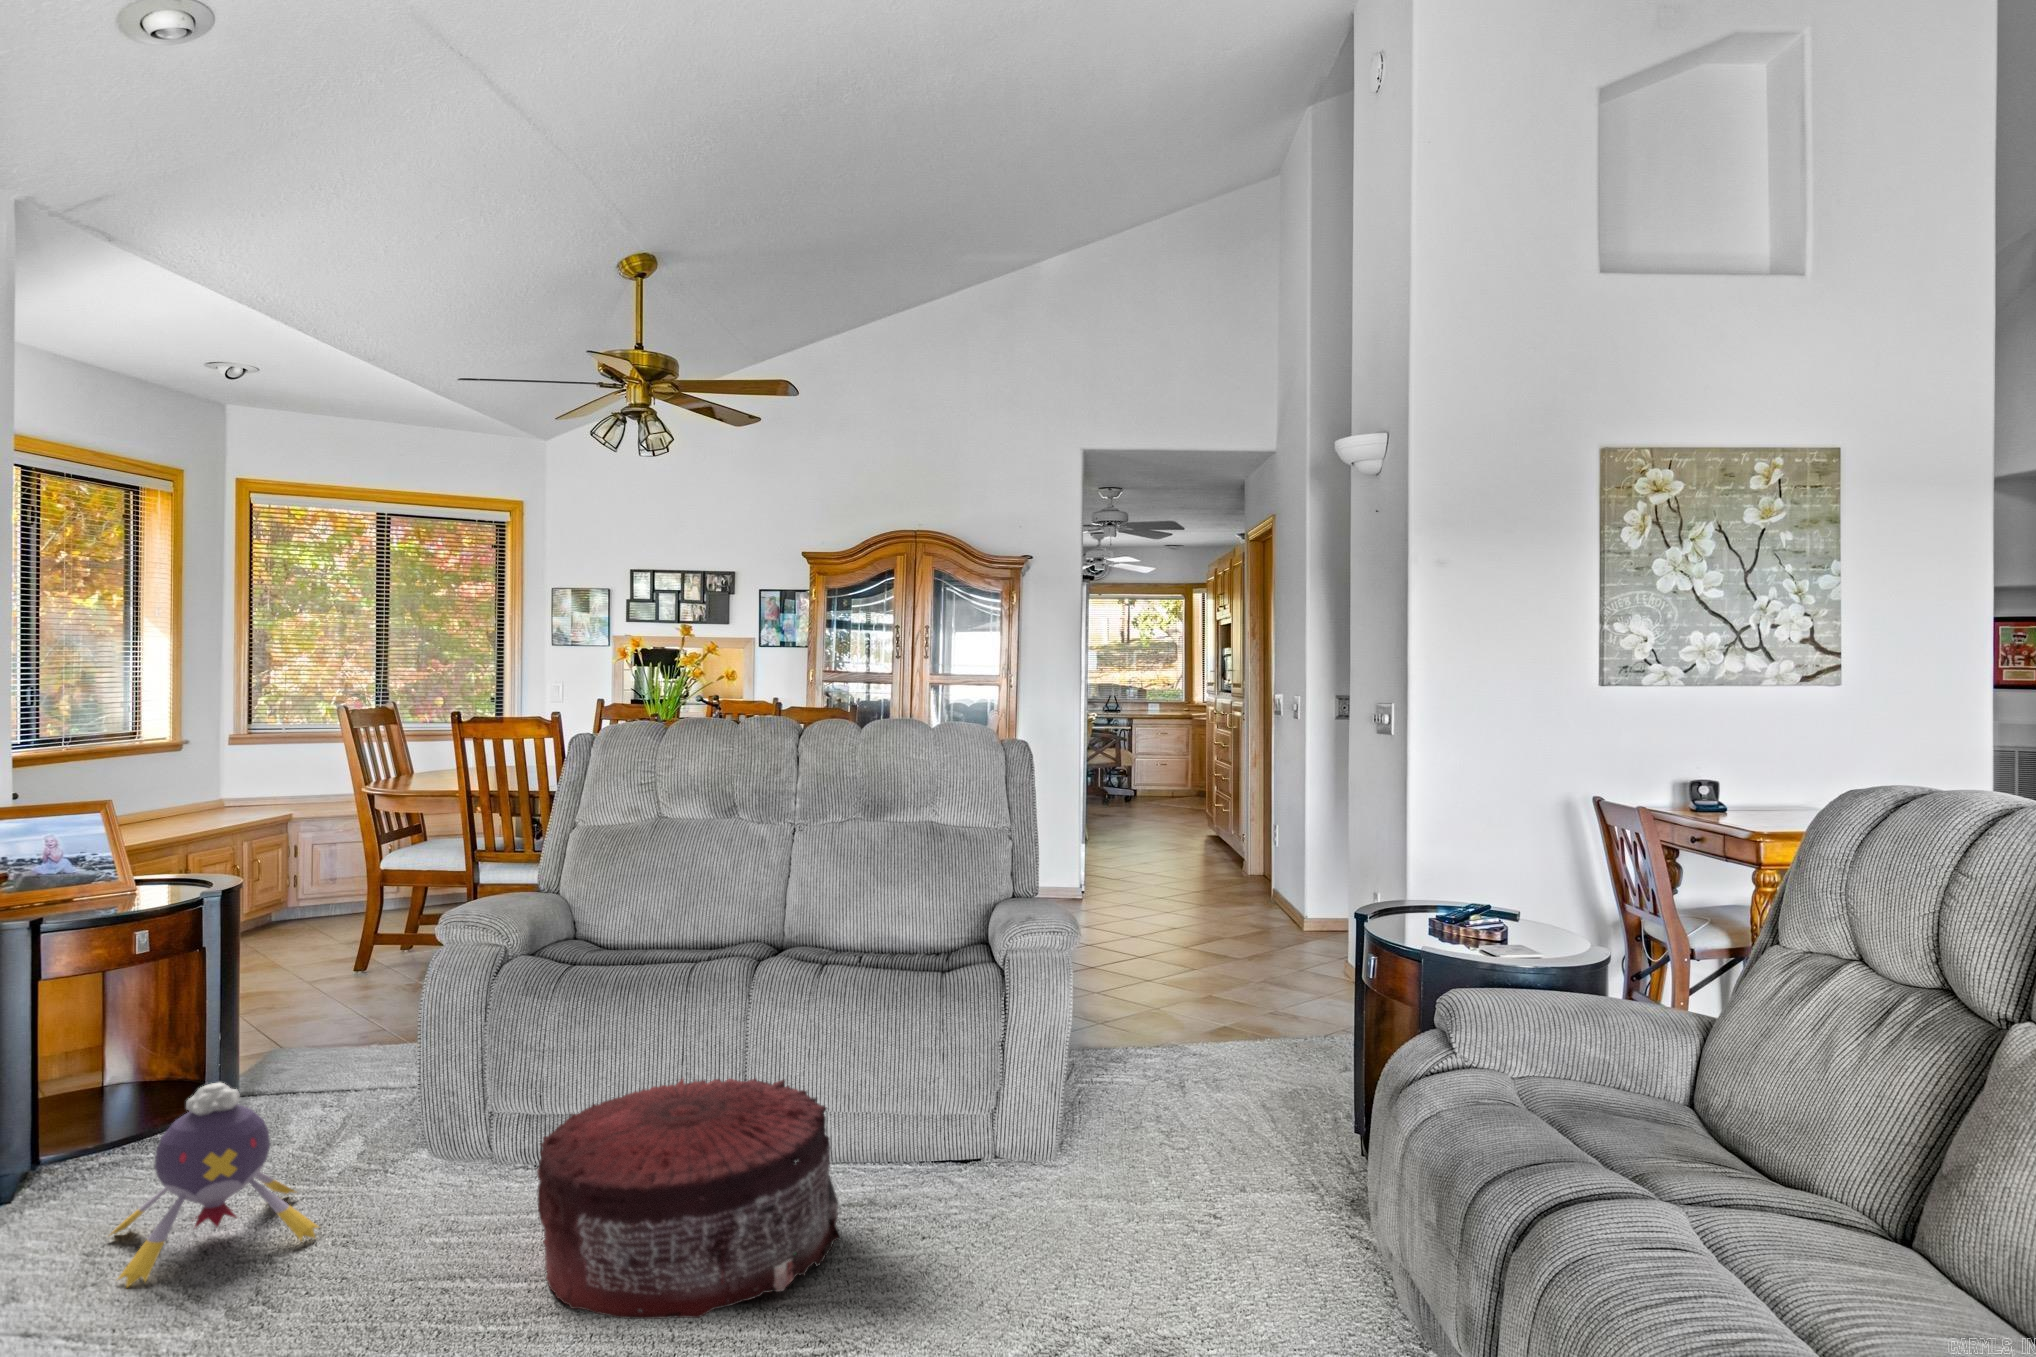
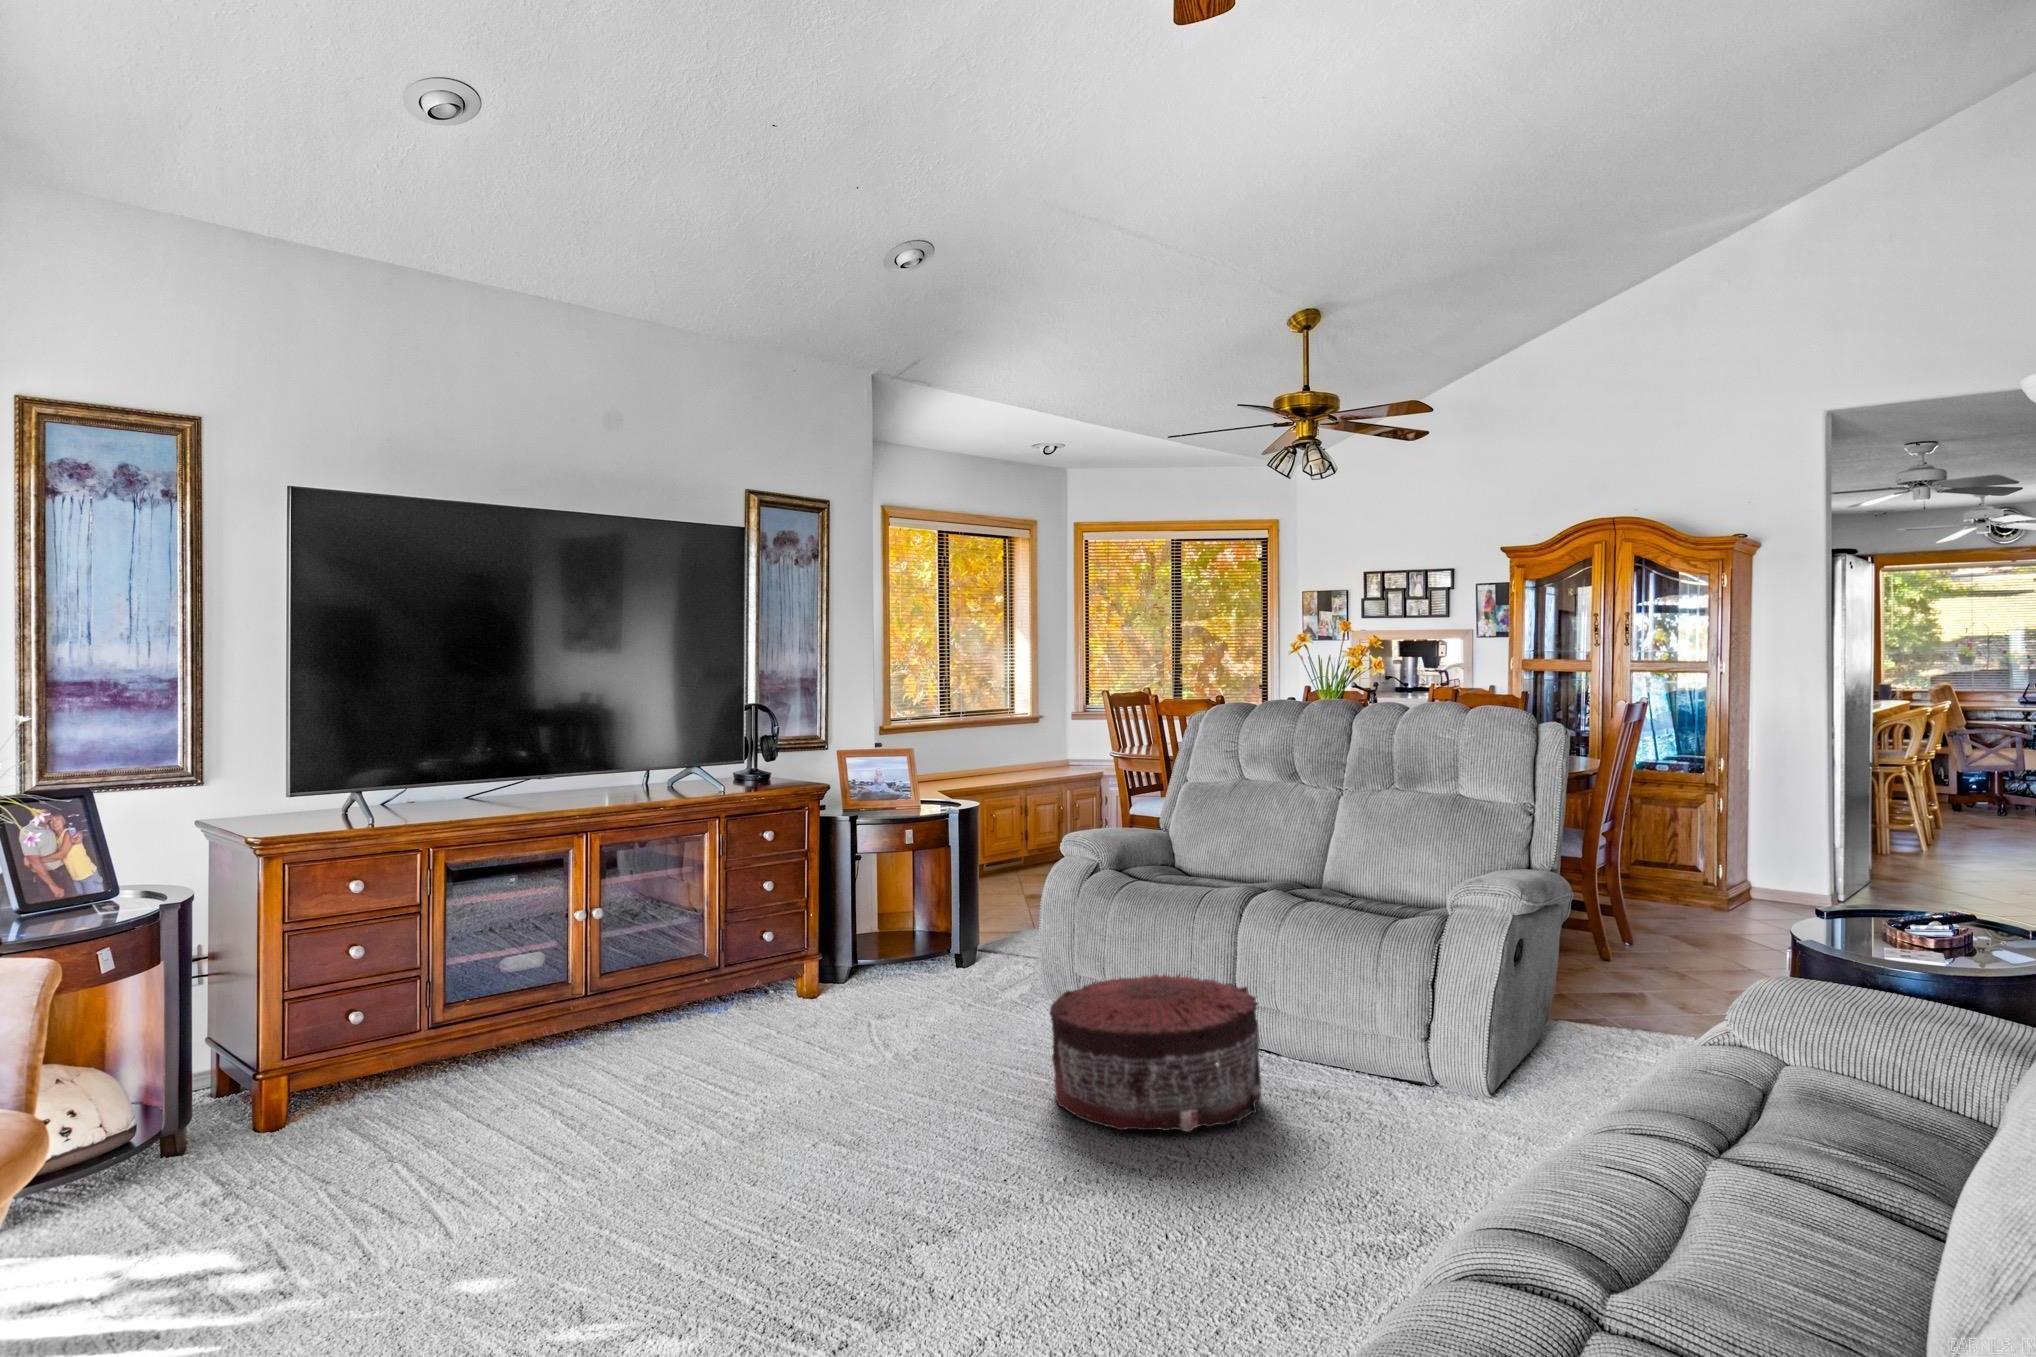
plush toy: present [110,1083,319,1287] -> none [858,925,972,1036]

